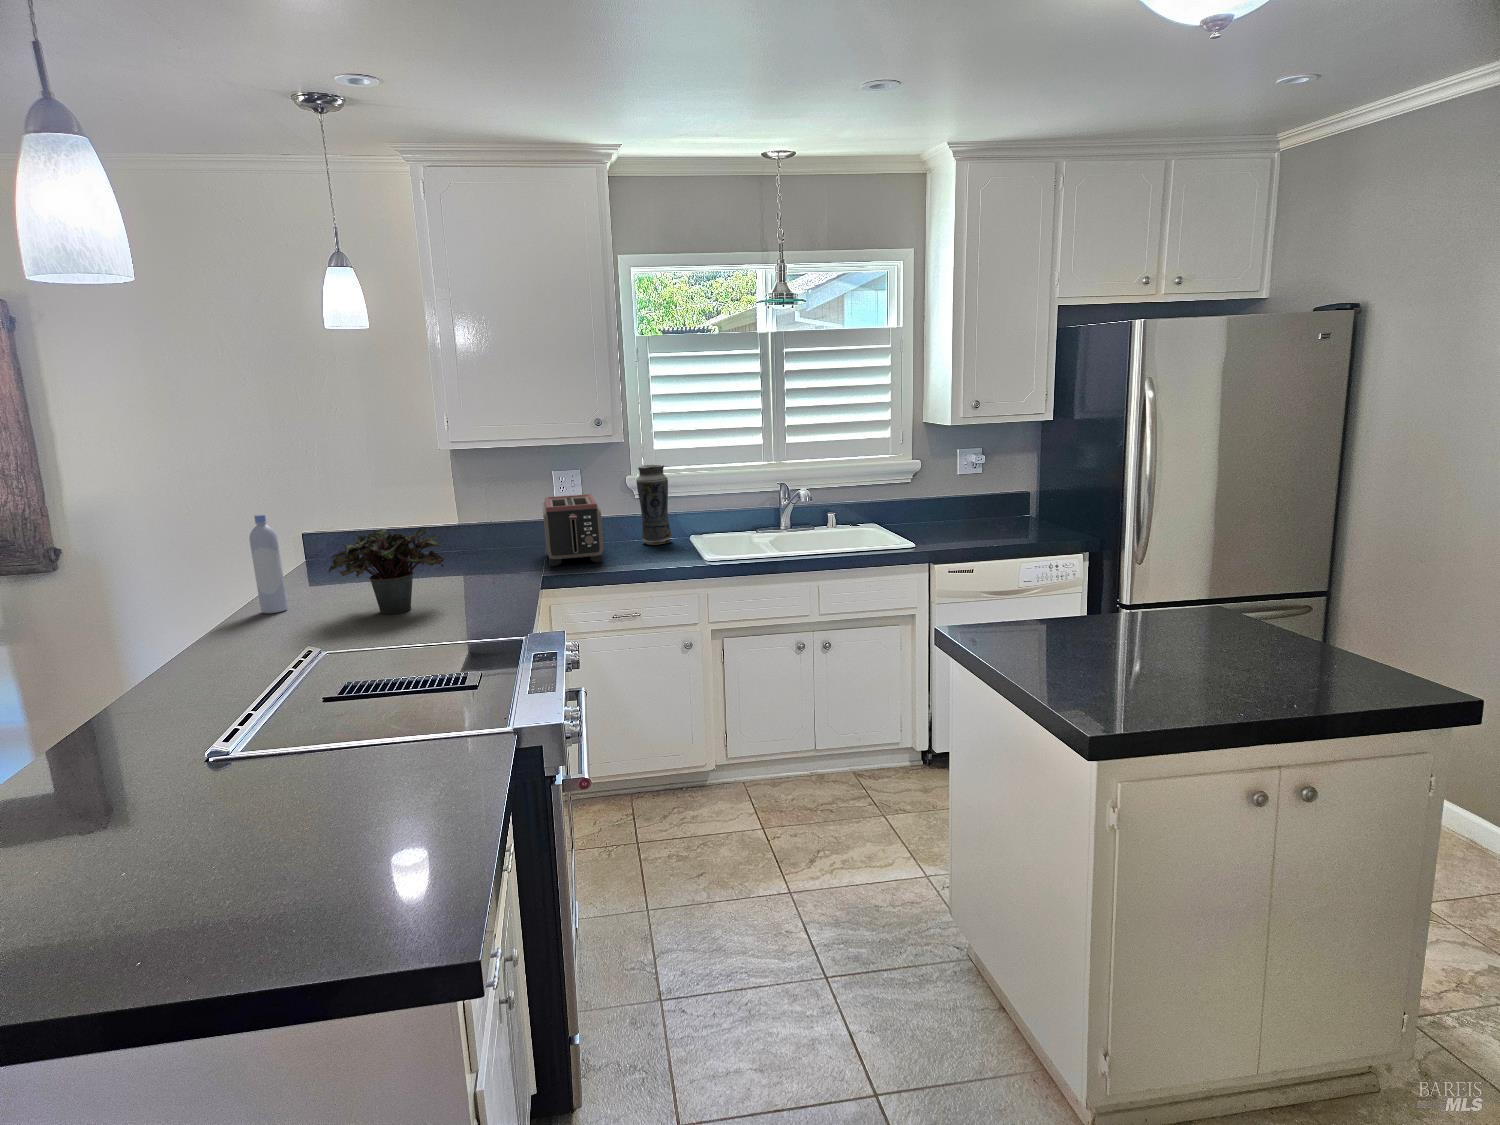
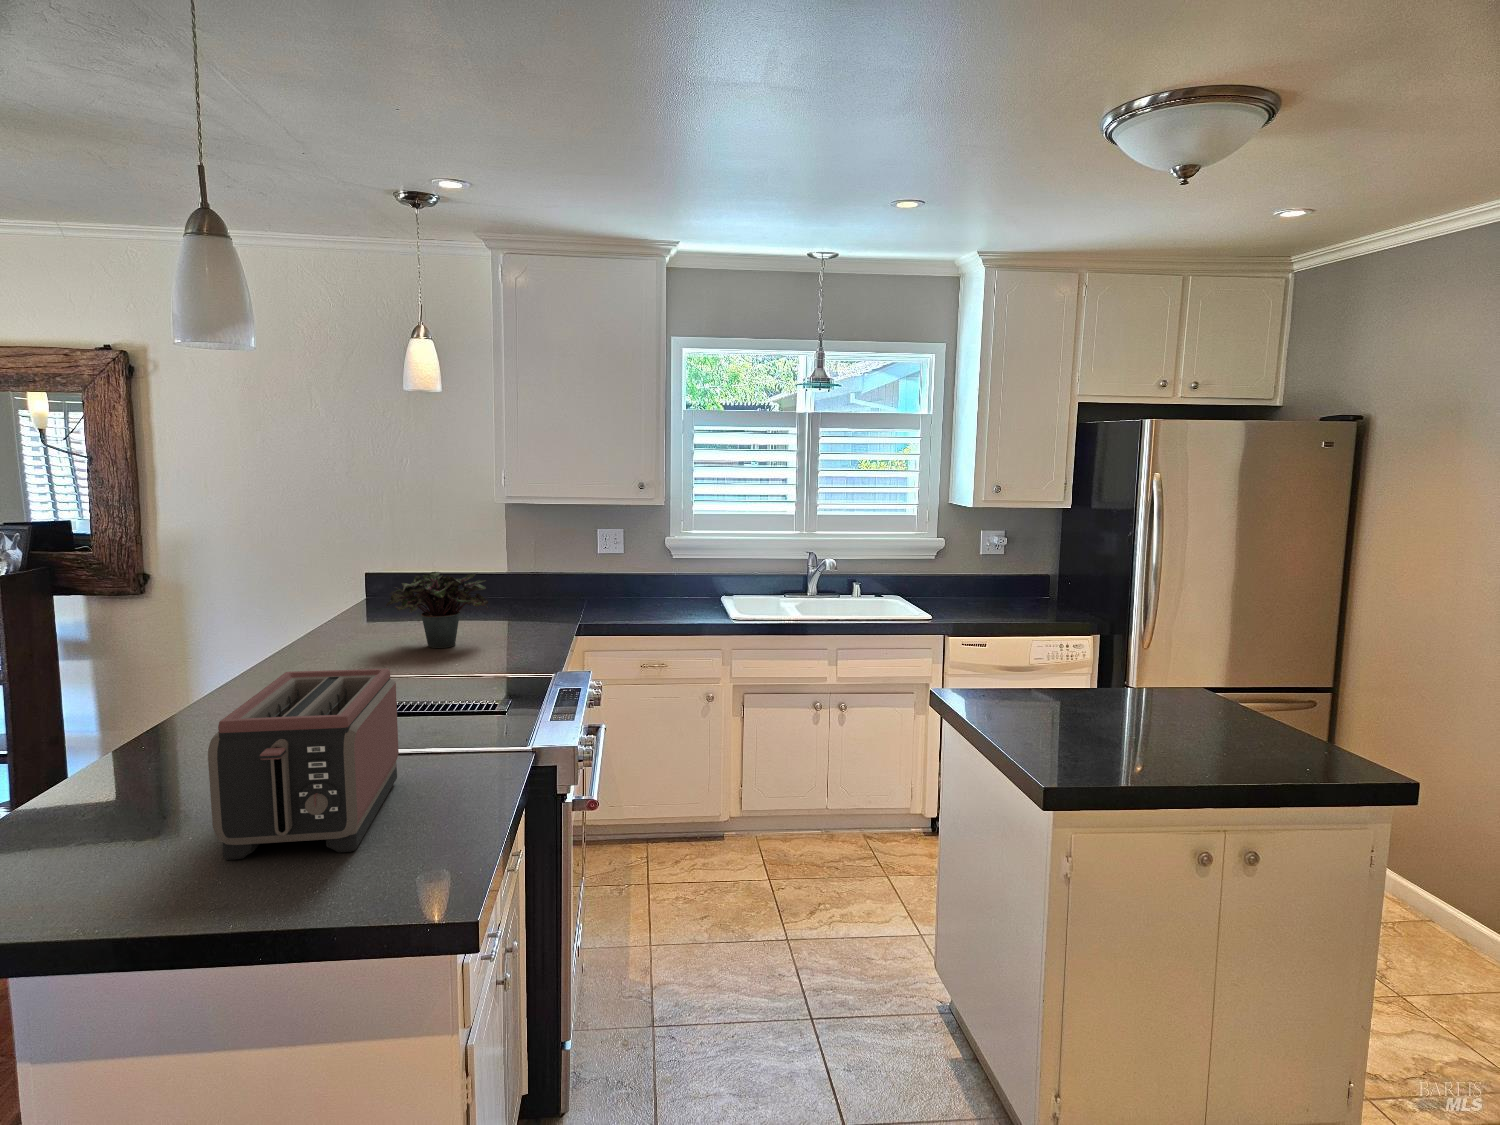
vase: present [636,465,672,545] -> none [671,528,701,603]
toaster: present [542,494,604,566] -> present [208,669,399,860]
bottle: present [249,514,288,614] -> none [319,552,346,641]

